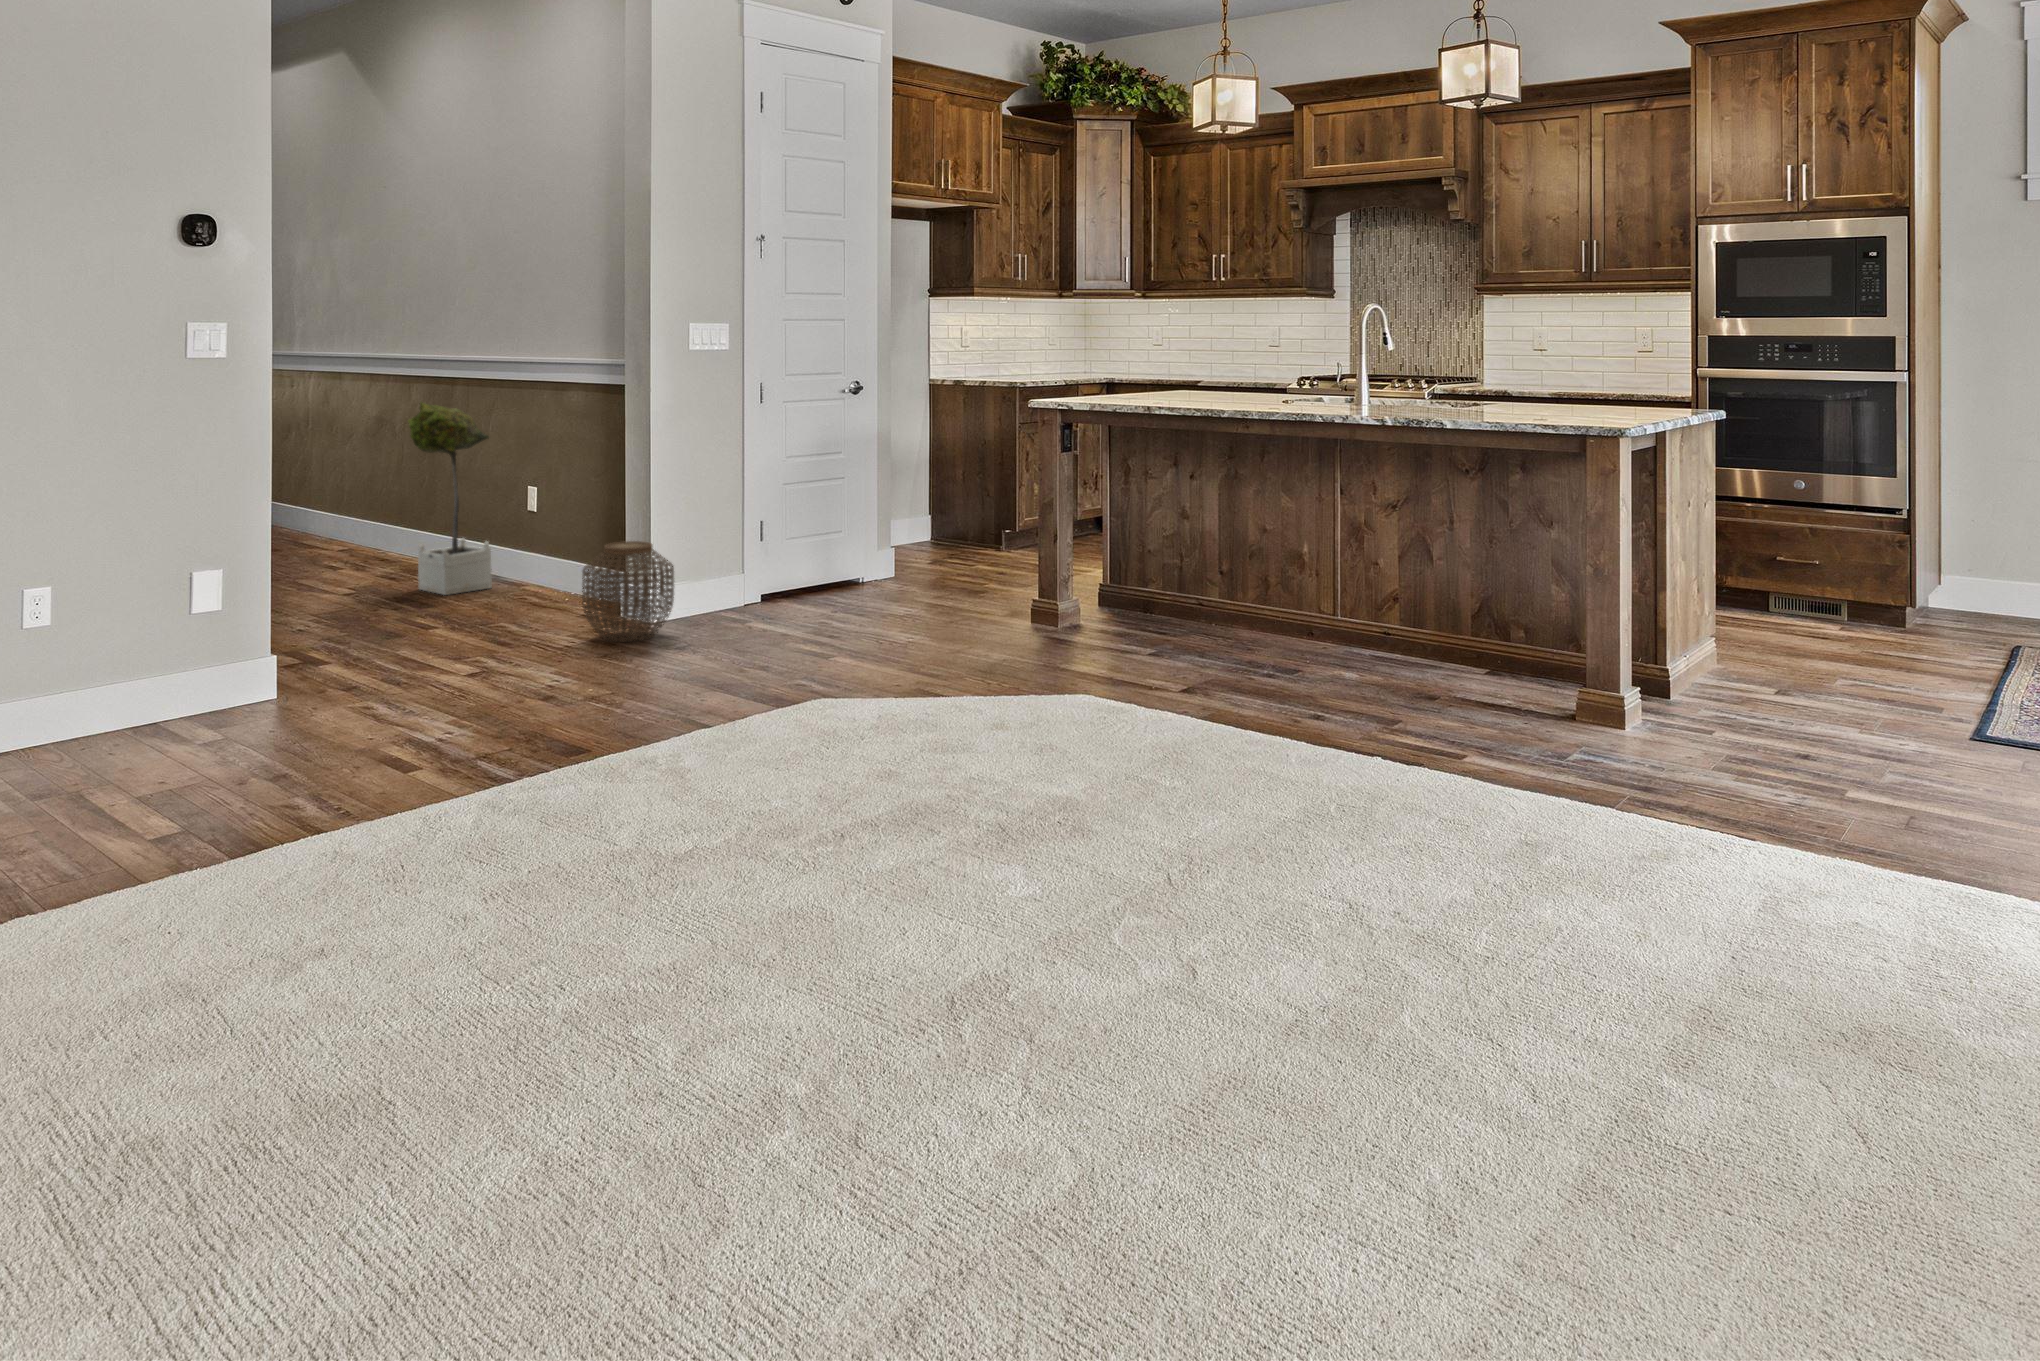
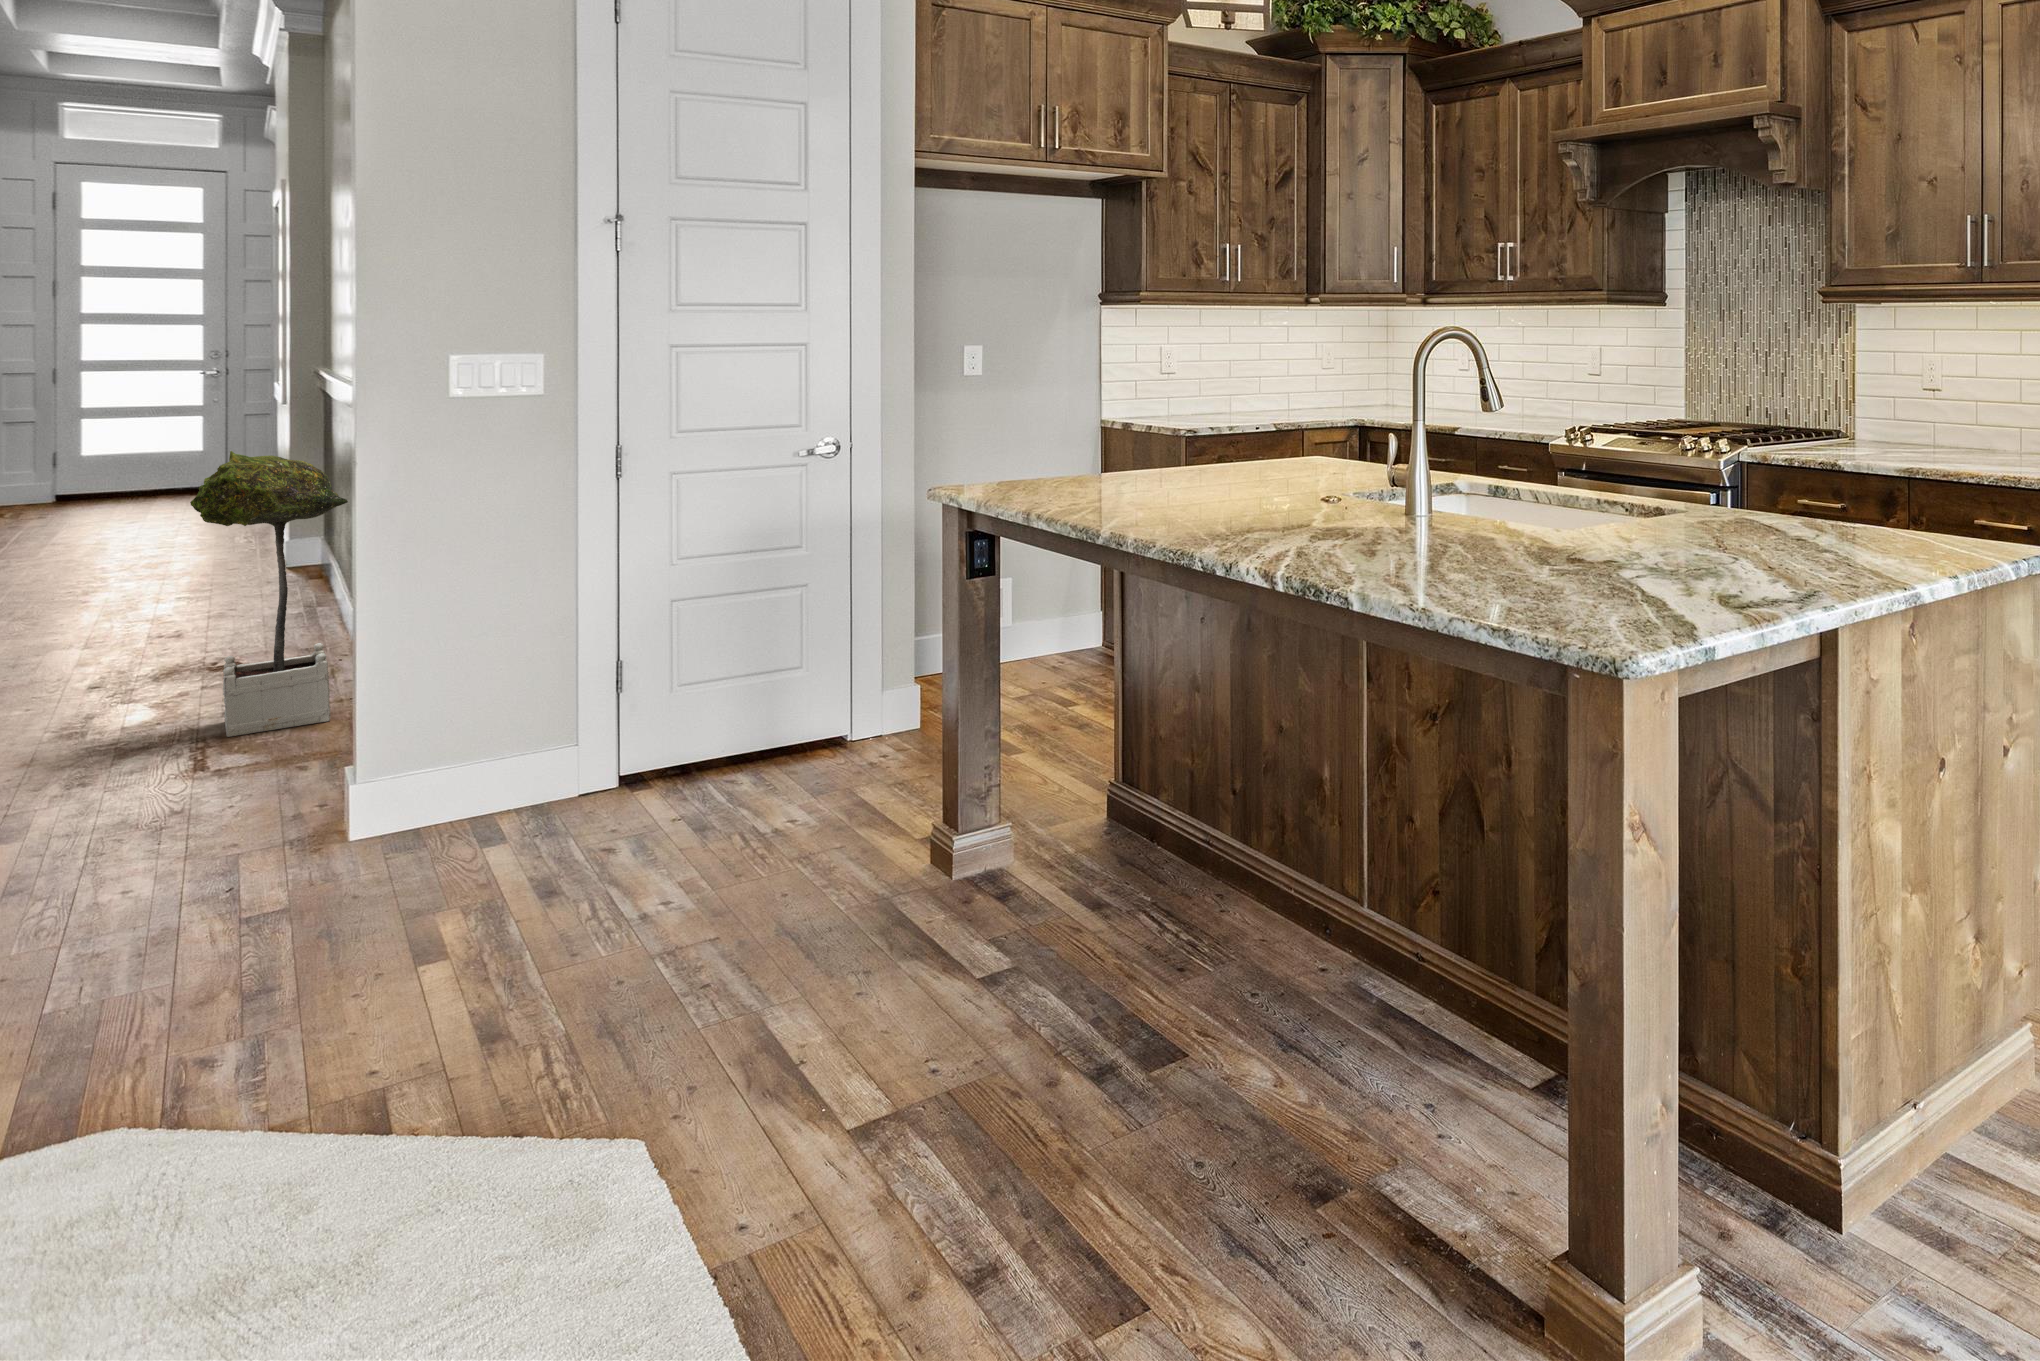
woven basket: present [582,541,674,642] -> none [96,708,309,889]

